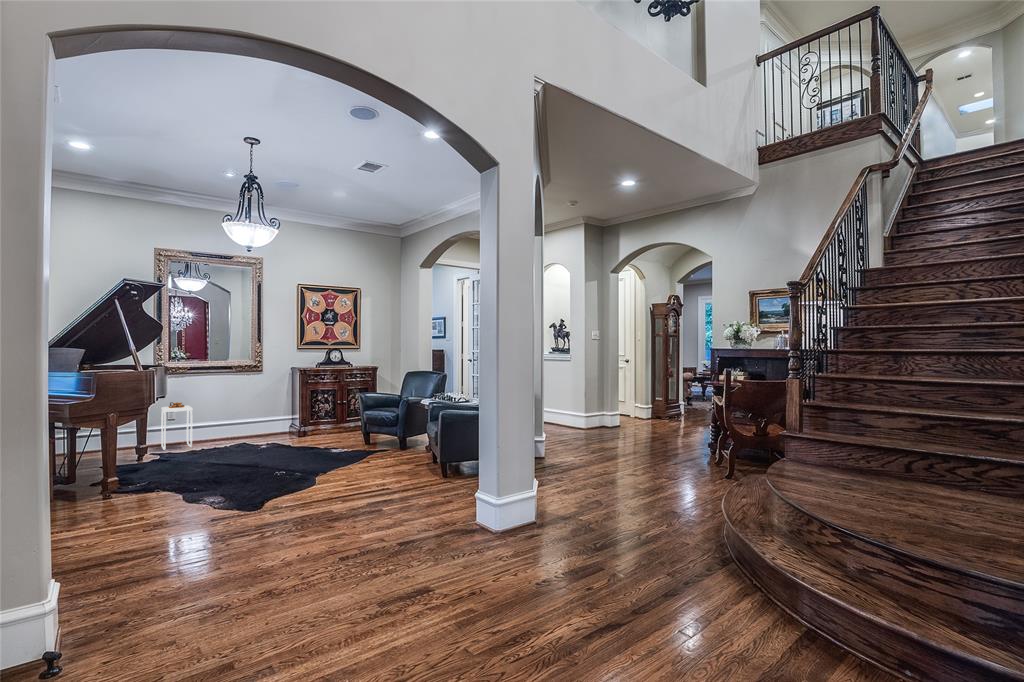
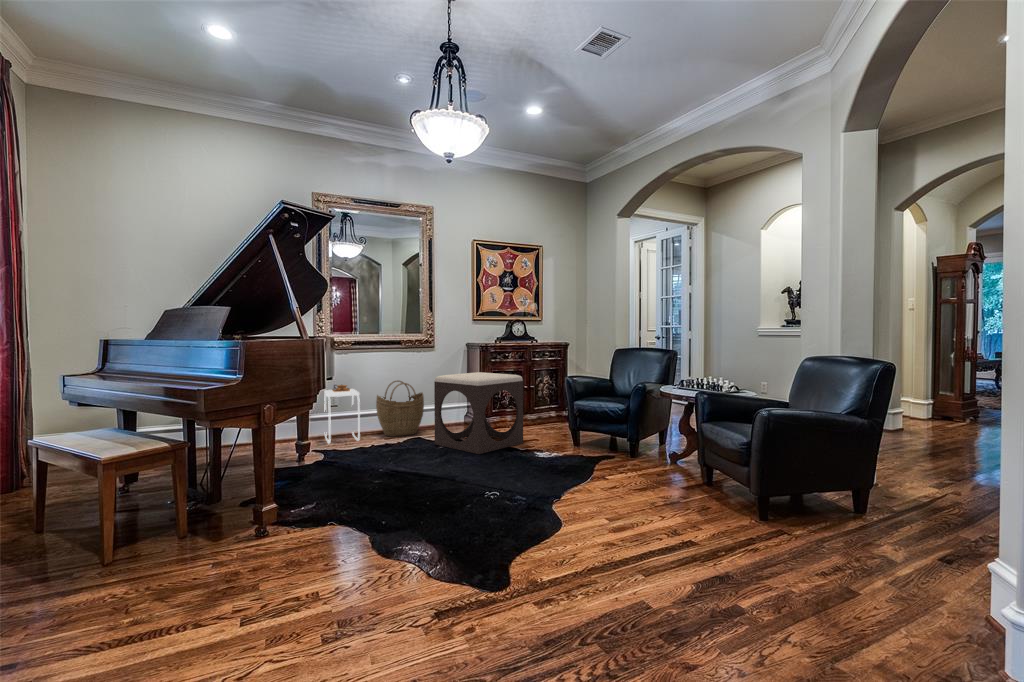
footstool: none [256,390,328,451] -> present [434,372,523,454]
woven basket: none [209,398,251,443] -> present [376,381,424,436]

